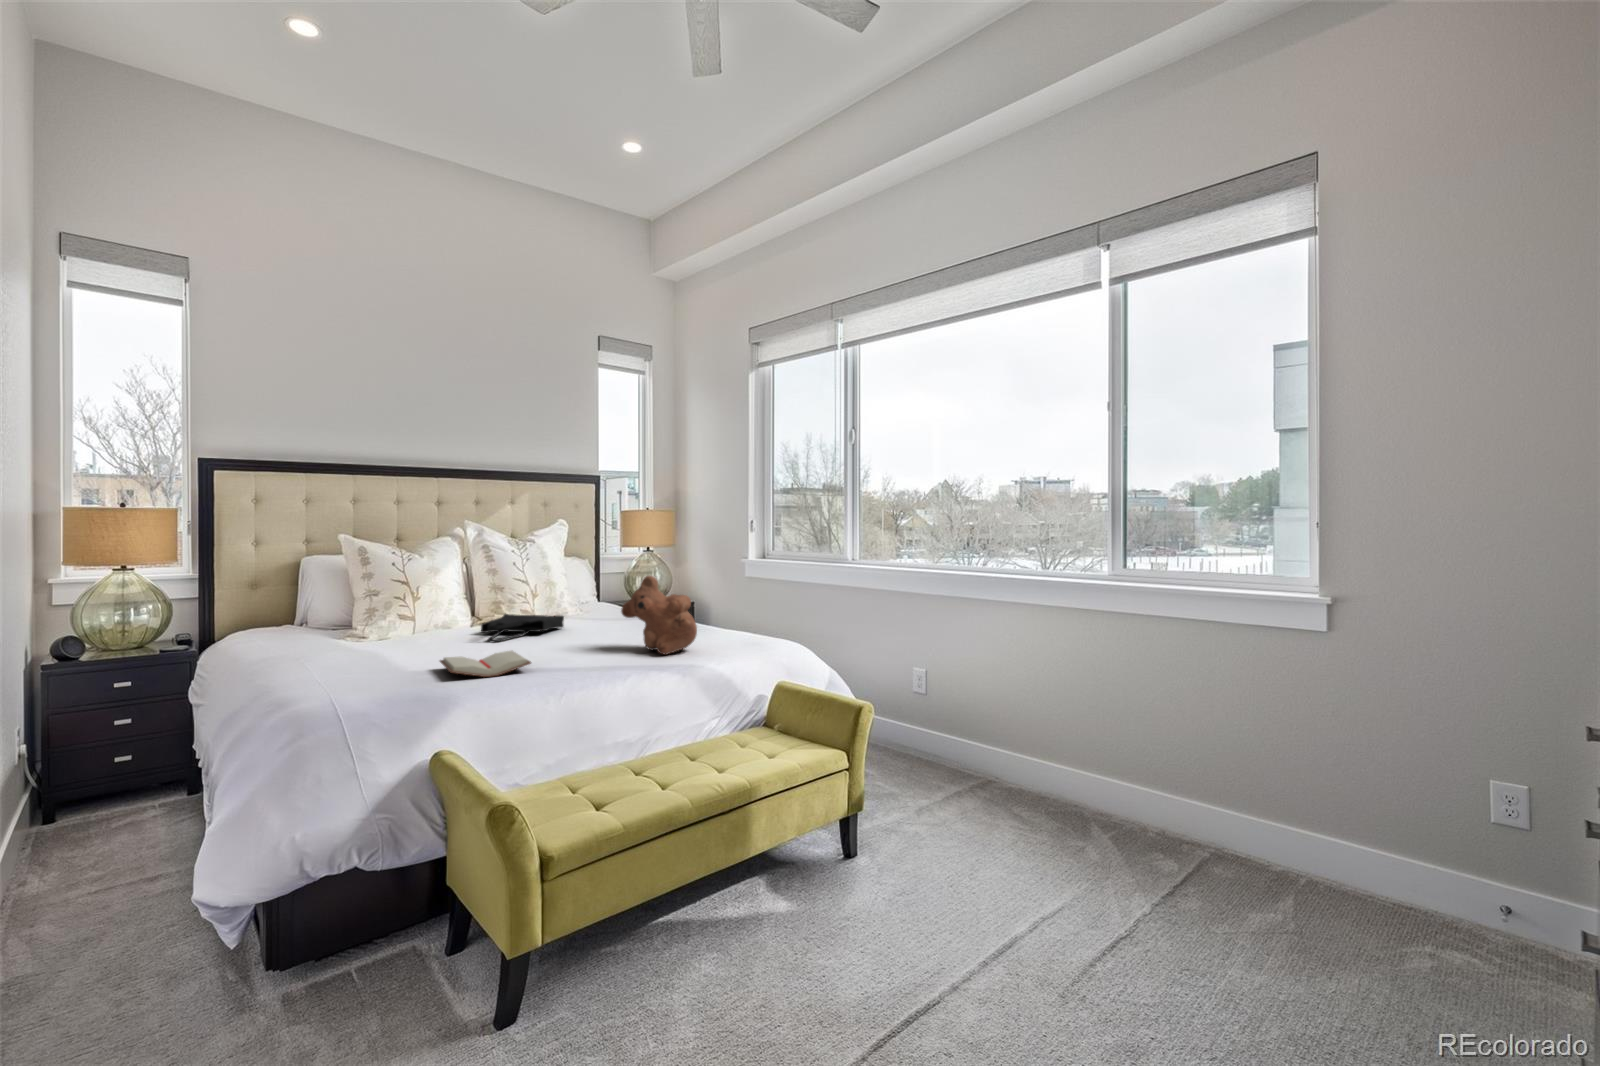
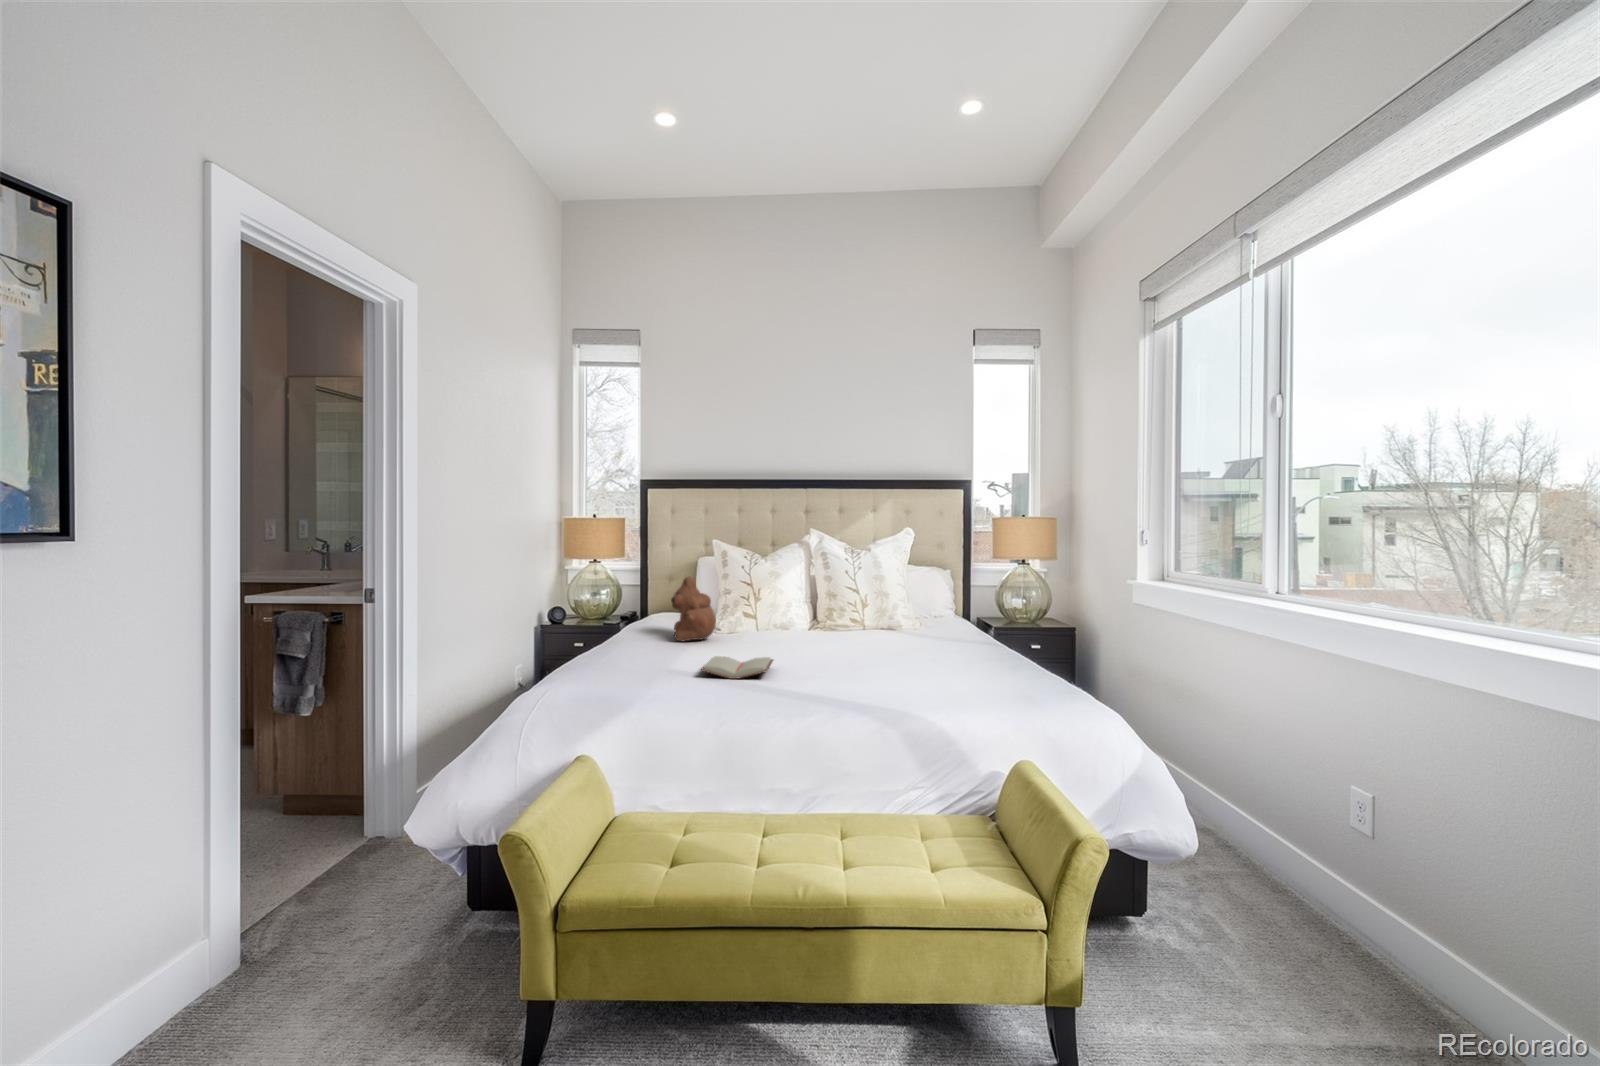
teddy bear: present [621,576,697,654] -> present [671,577,716,641]
tote bag: present [481,614,564,642] -> none [787,620,869,647]

